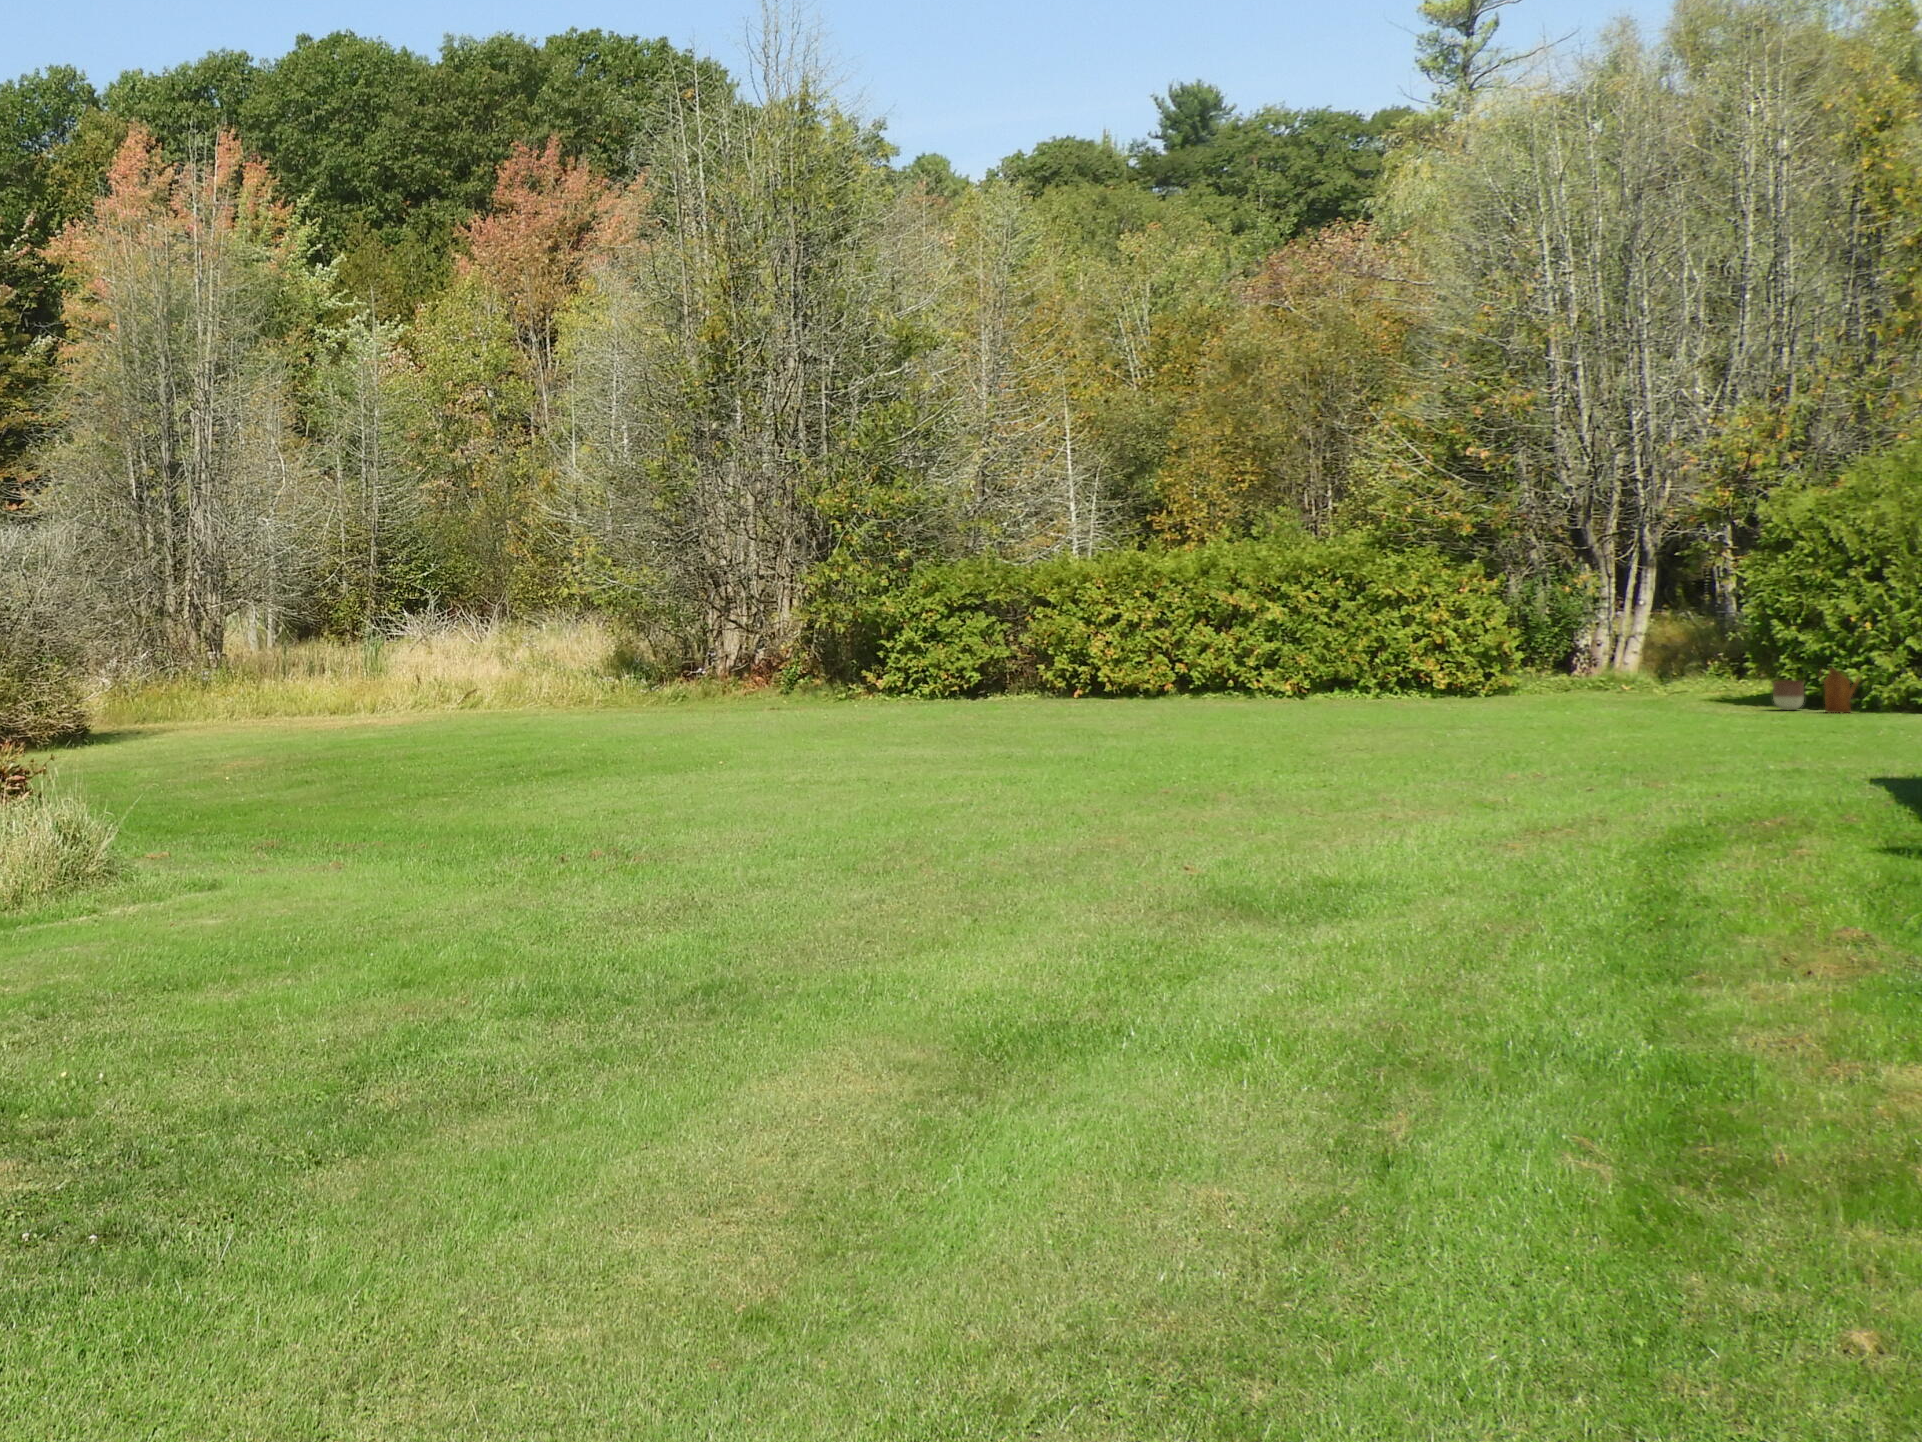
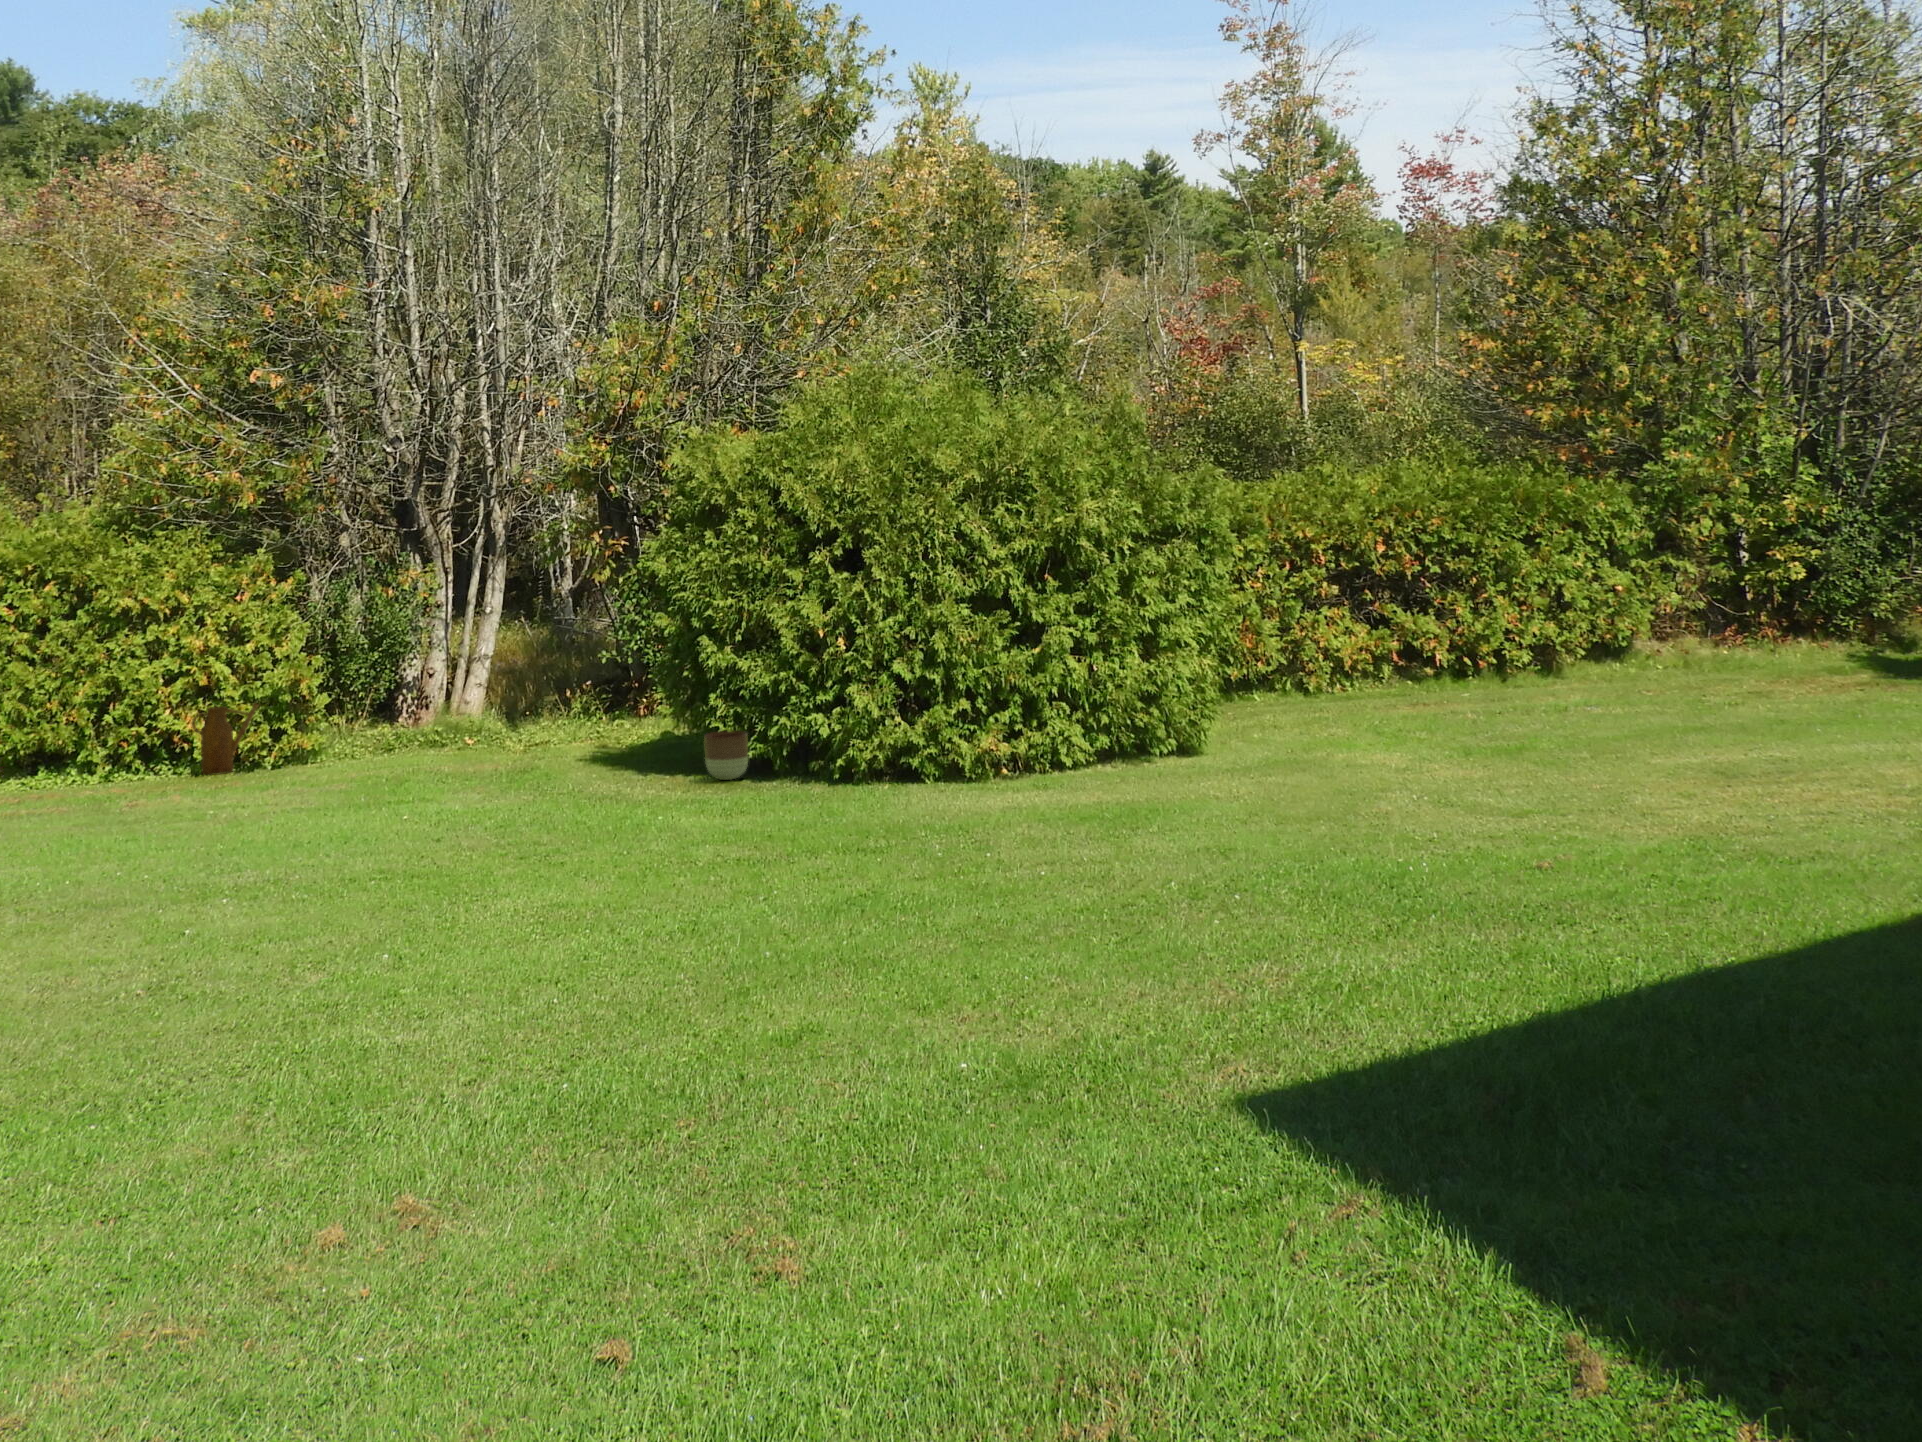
watering can: present [1822,668,1860,713] -> present [192,703,258,775]

